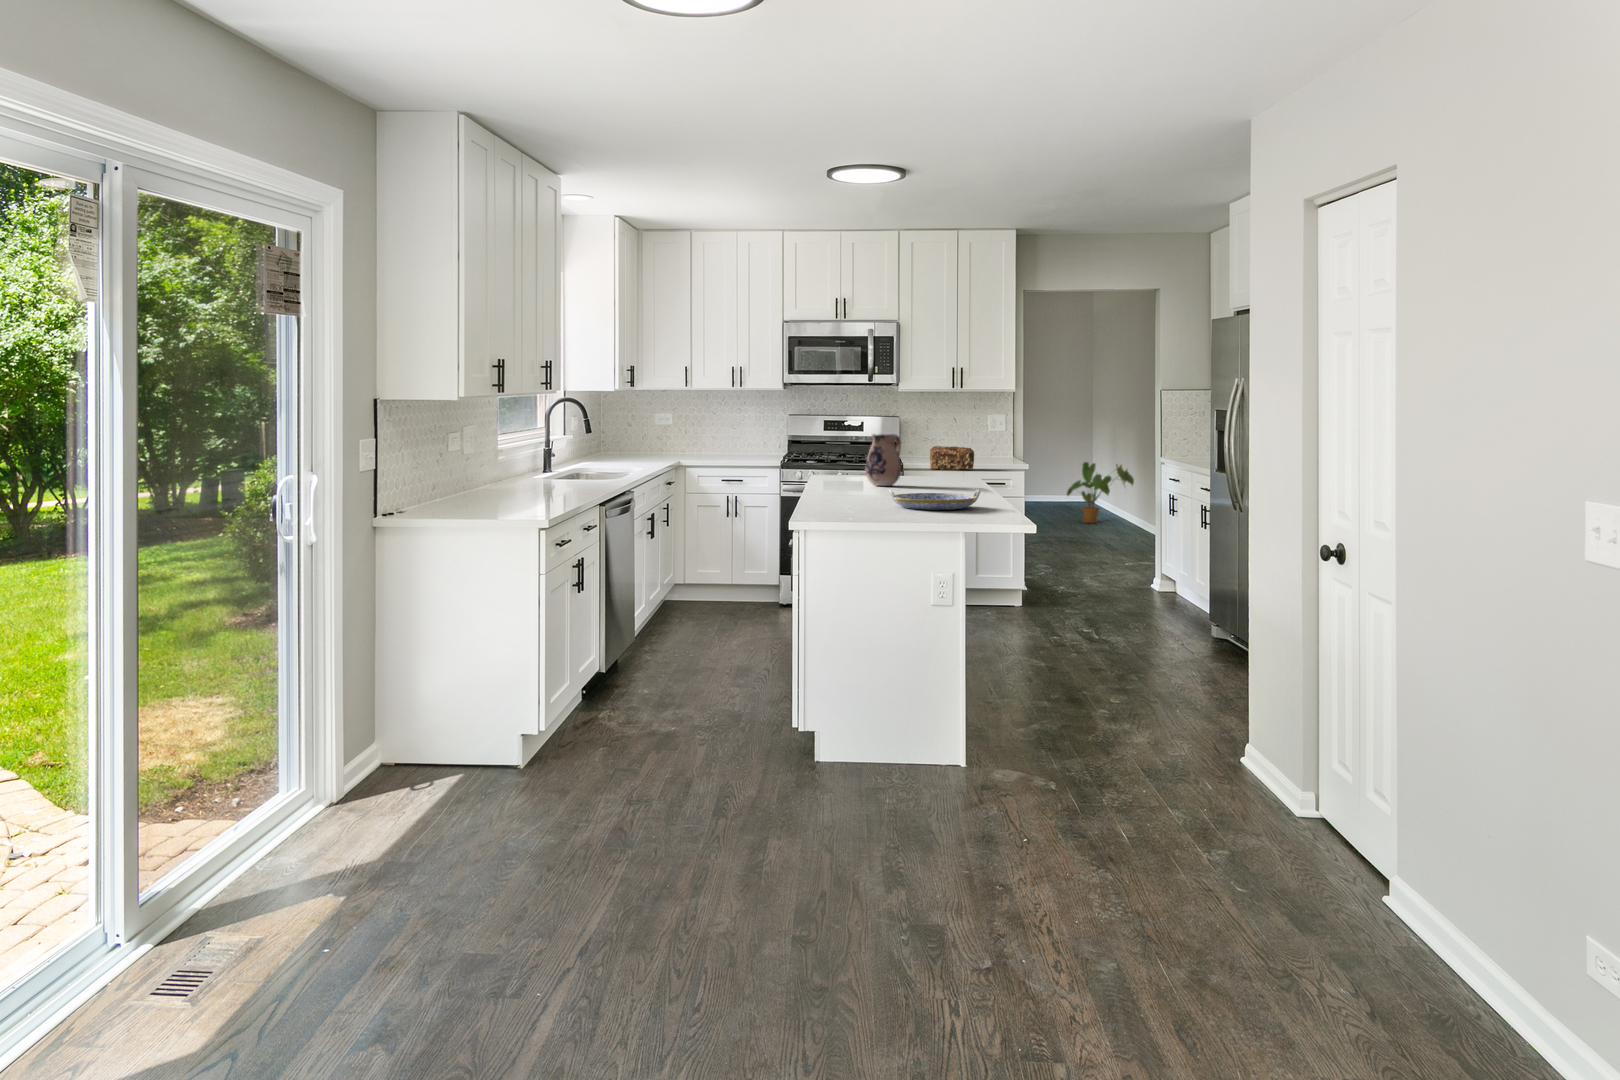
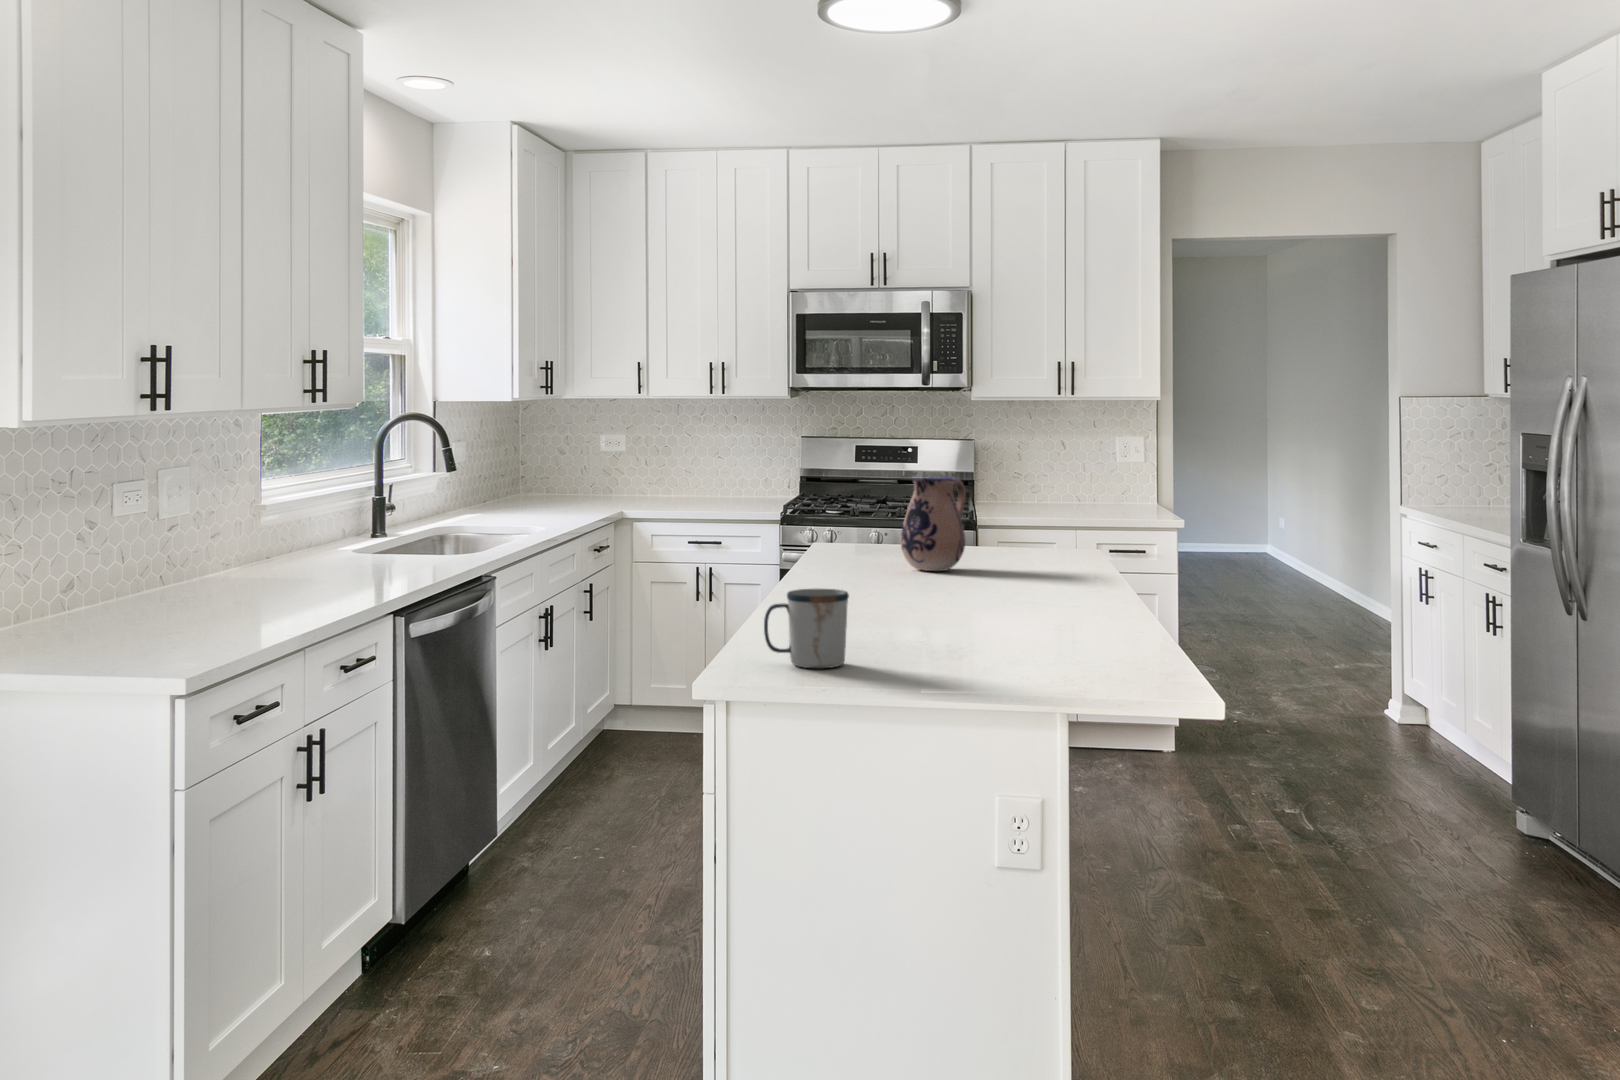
bread loaf: present [930,446,974,470] -> none [1023,489,1094,527]
house plant: present [1067,462,1134,523] -> none [1225,501,1326,589]
mug: none [820,478,859,513] -> present [764,589,849,668]
serving tray: present [889,490,981,510] -> none [923,604,1117,653]

